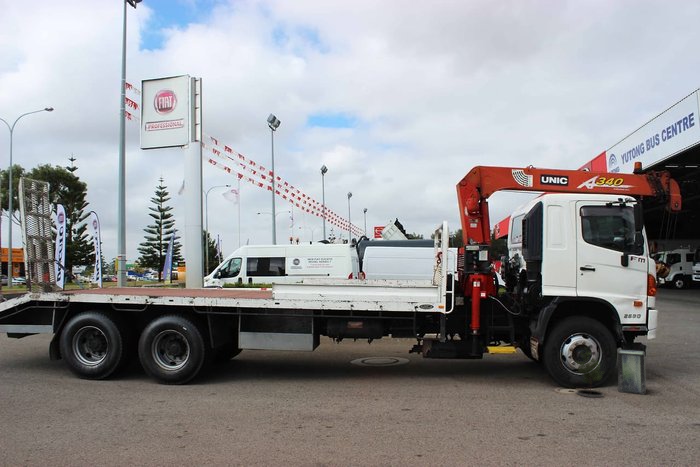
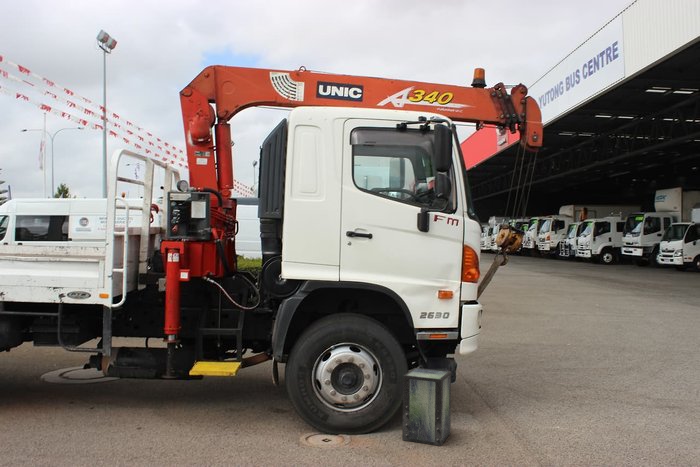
potted tree: present [576,353,604,397] -> none [327,368,376,455]

